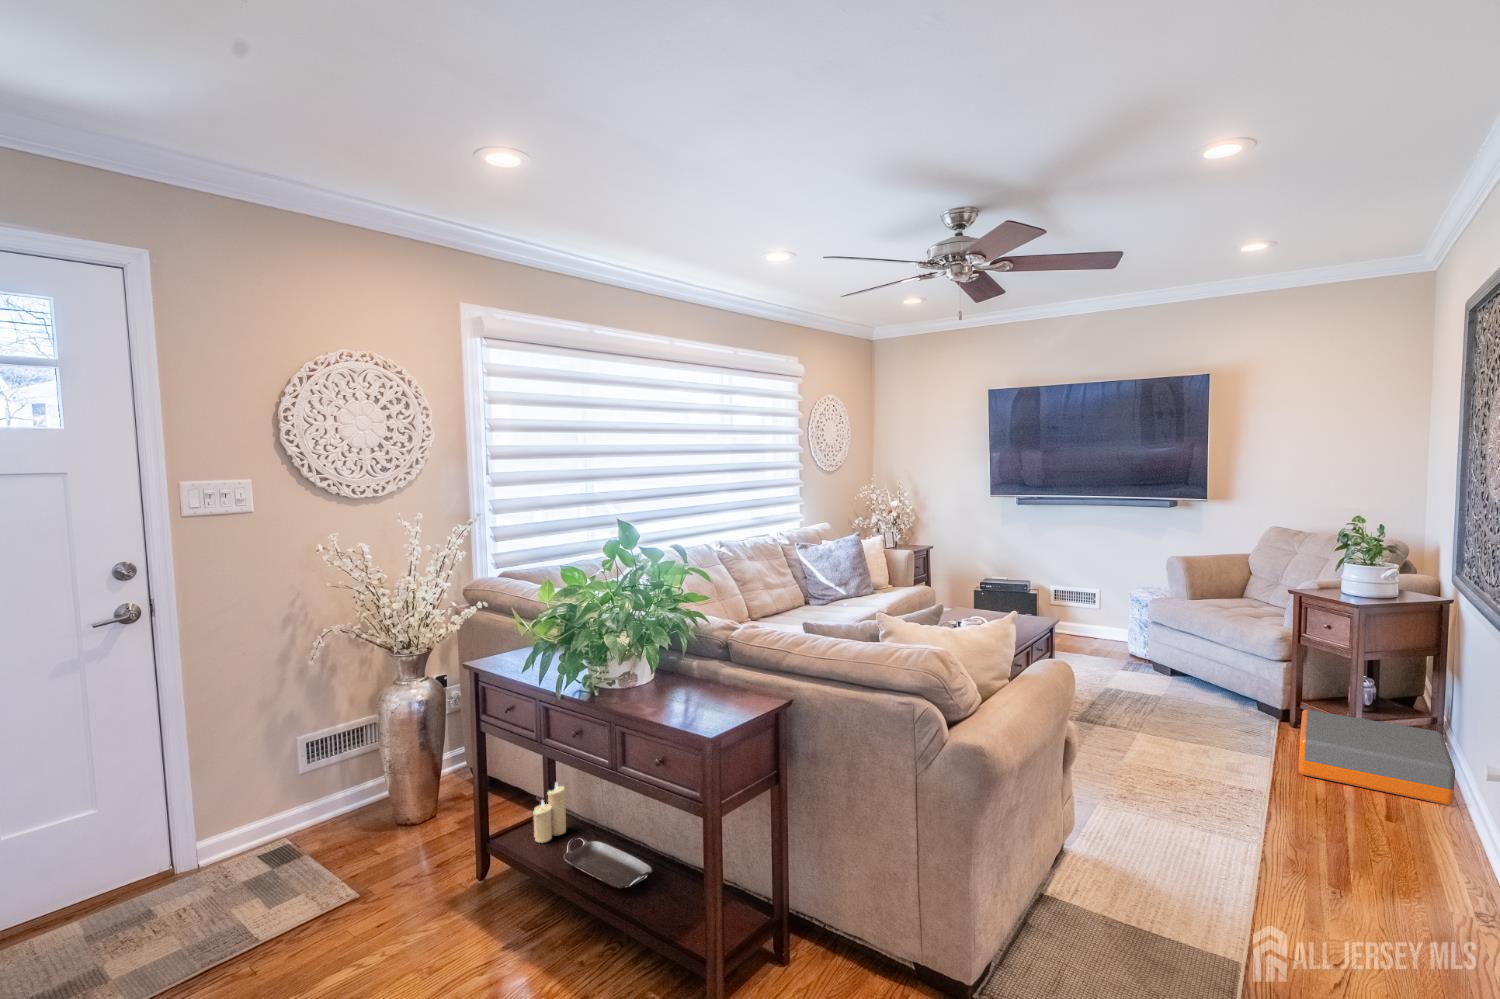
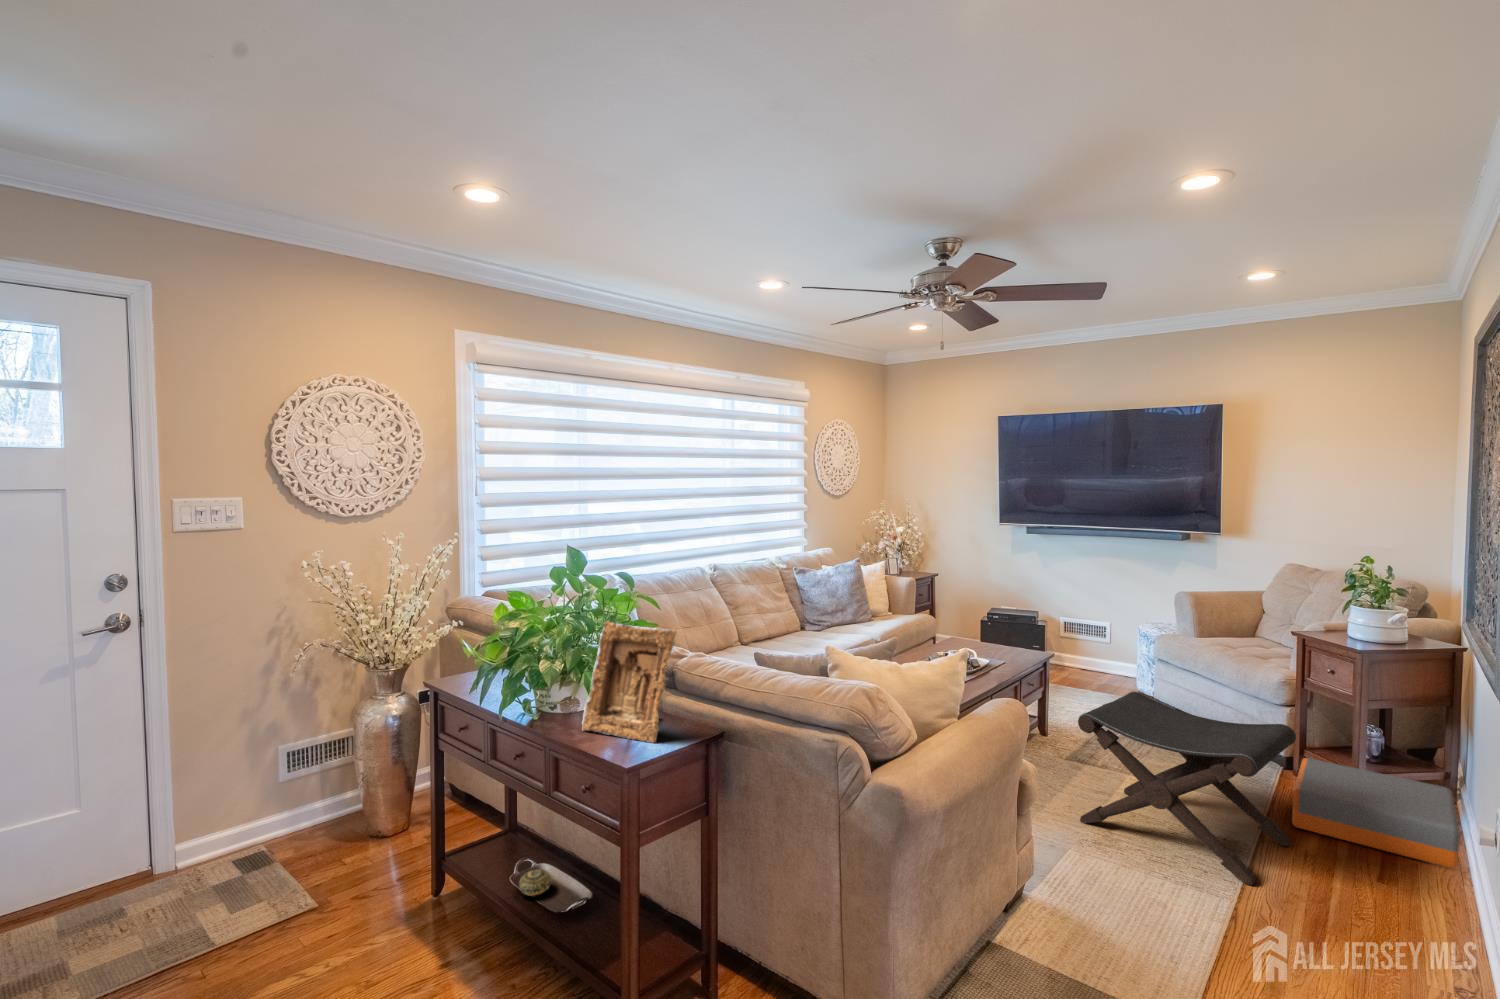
picture frame: none [653,593,746,713] -> present [582,621,676,743]
footstool: none [1100,653,1305,829] -> present [1078,692,1296,885]
candle: present [533,783,566,843] -> none [486,802,519,862]
decorative ball: none [577,846,608,872] -> present [519,869,551,896]

